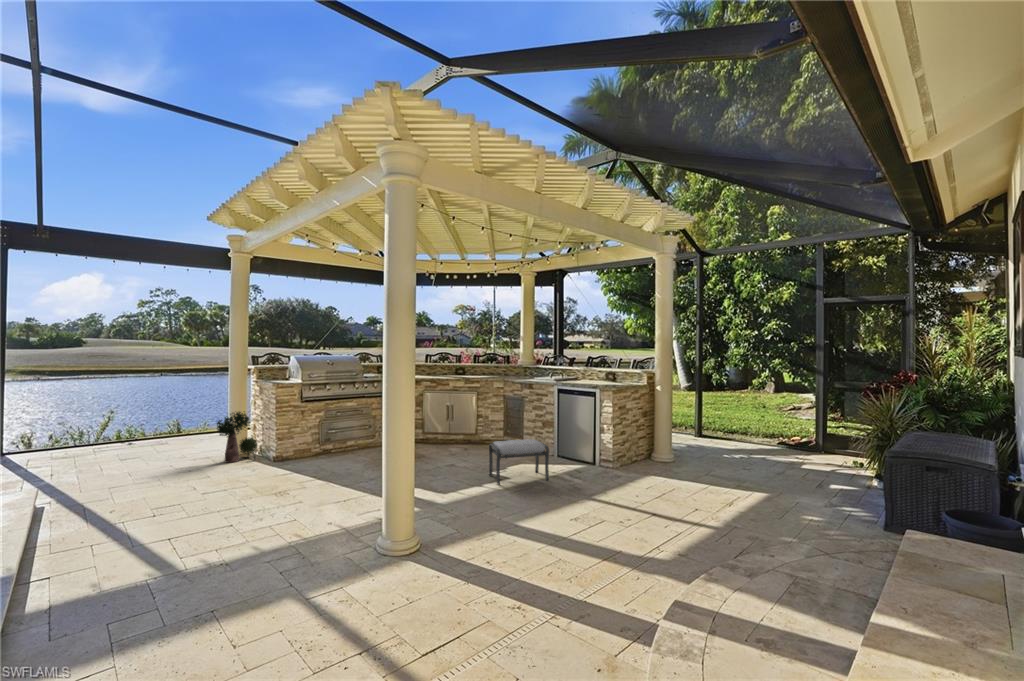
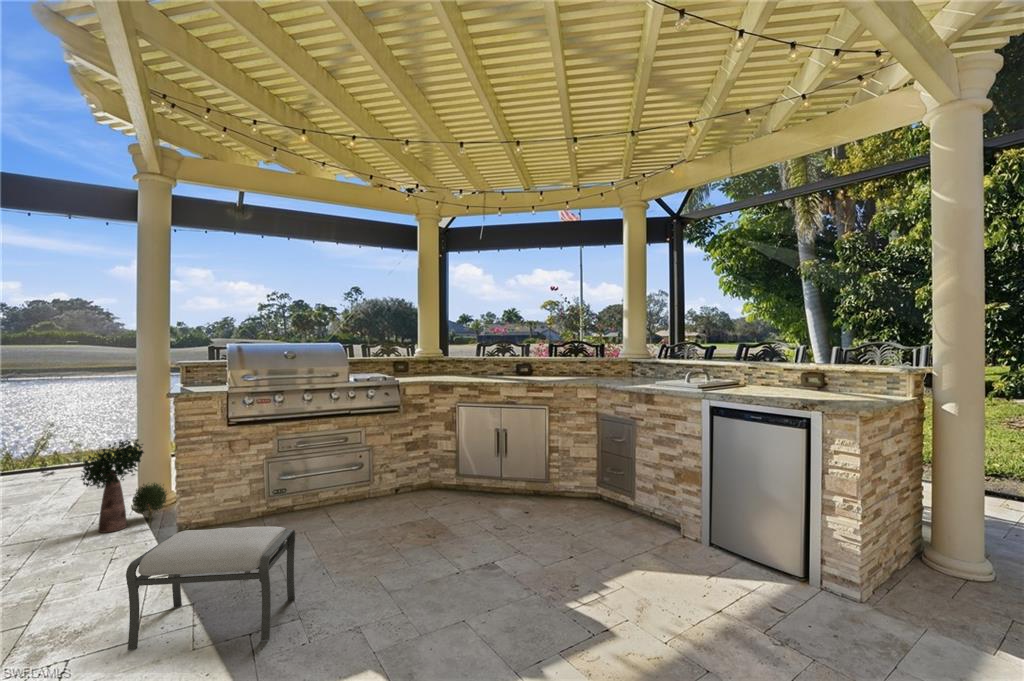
ottoman: present [489,439,549,484] -> present [126,526,295,650]

